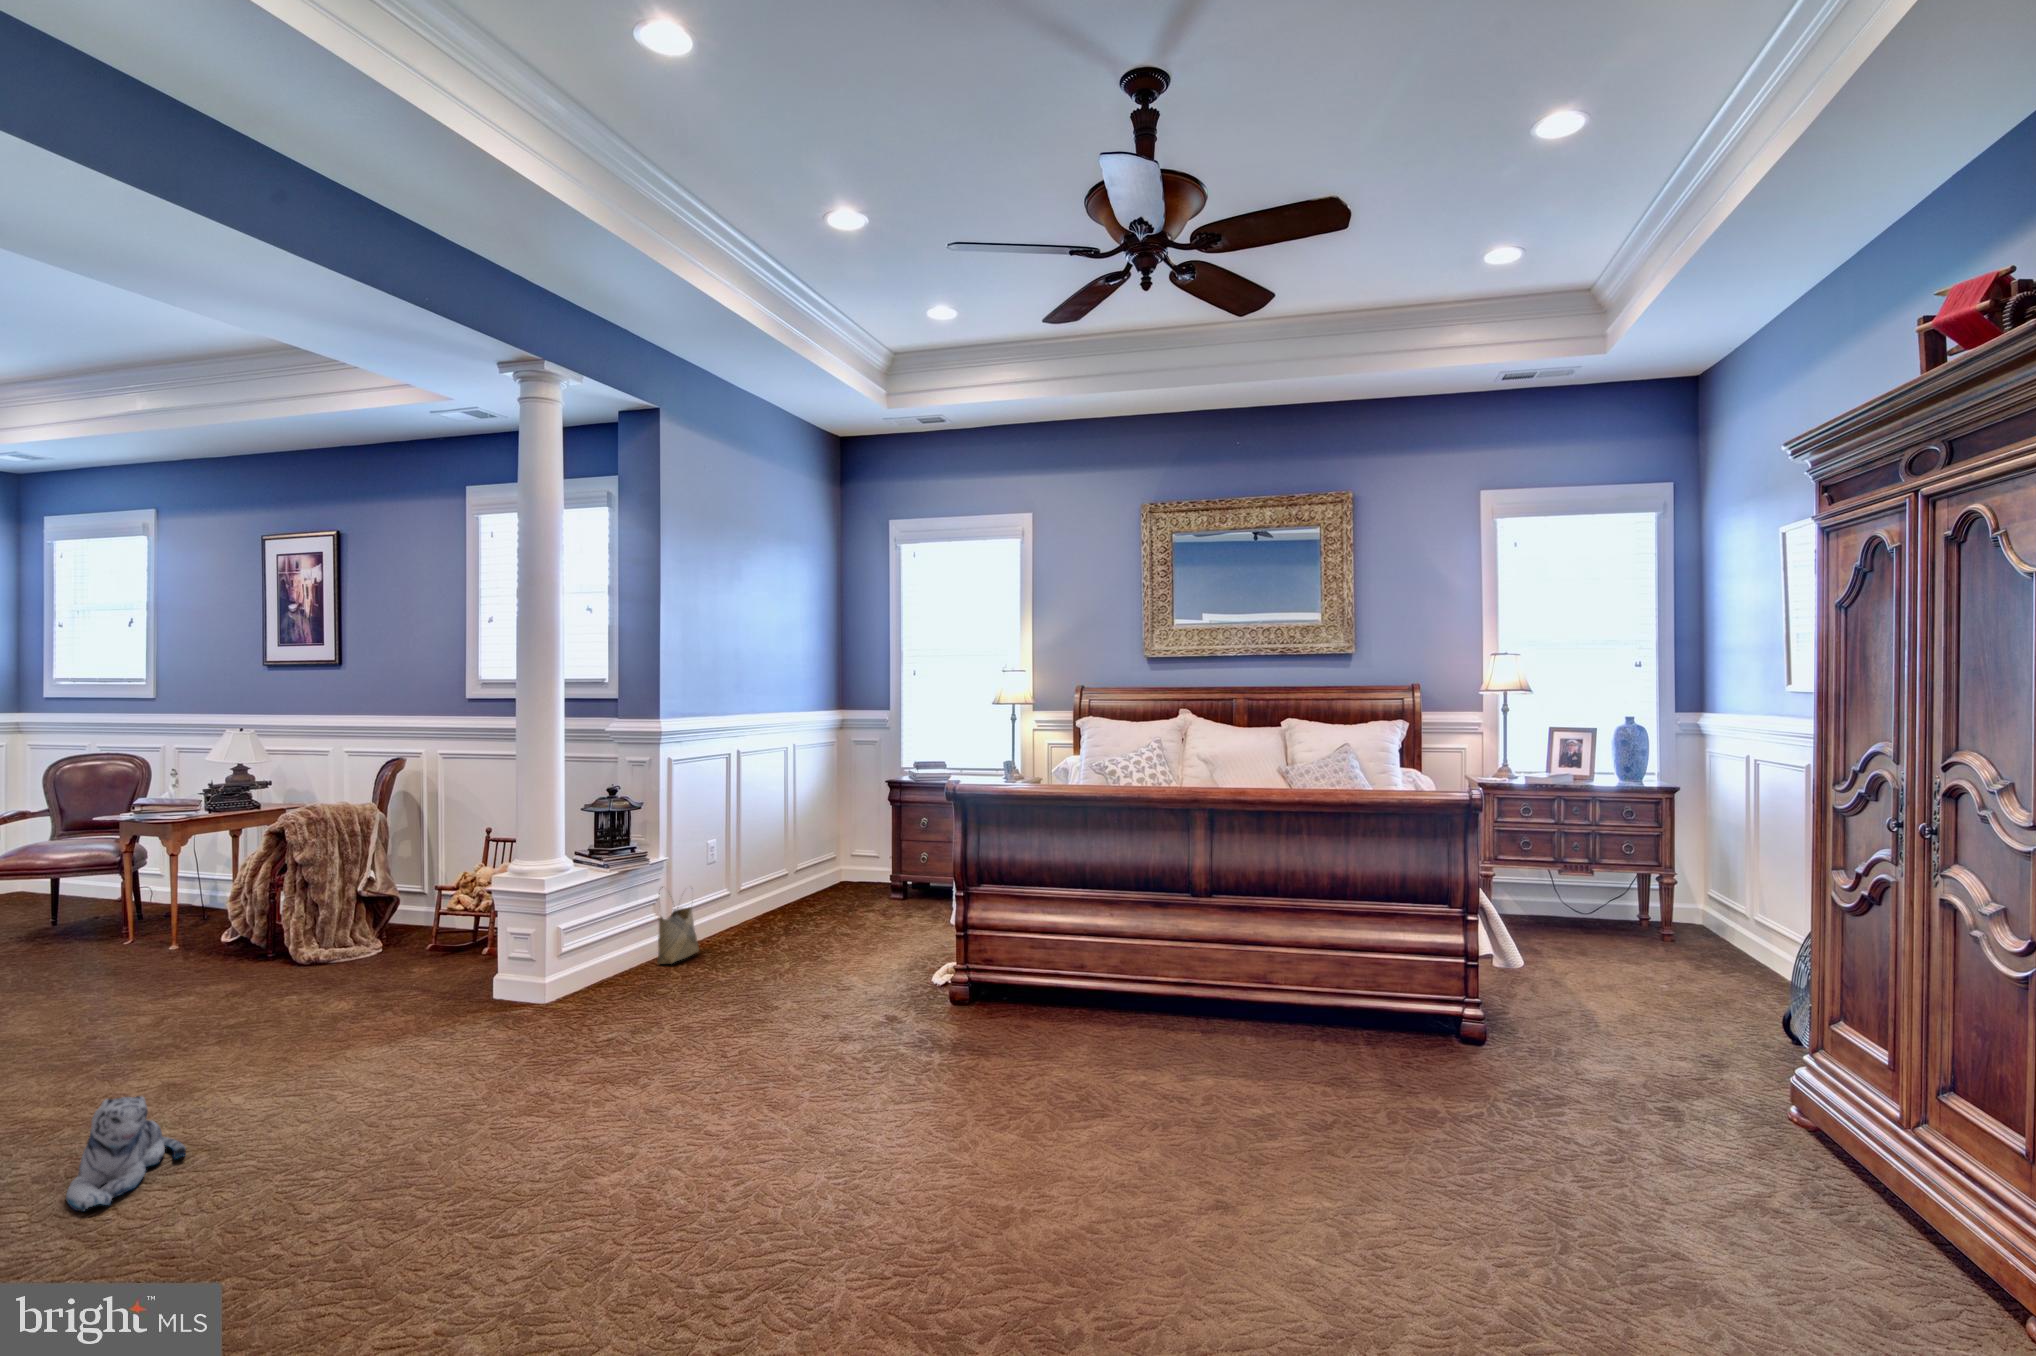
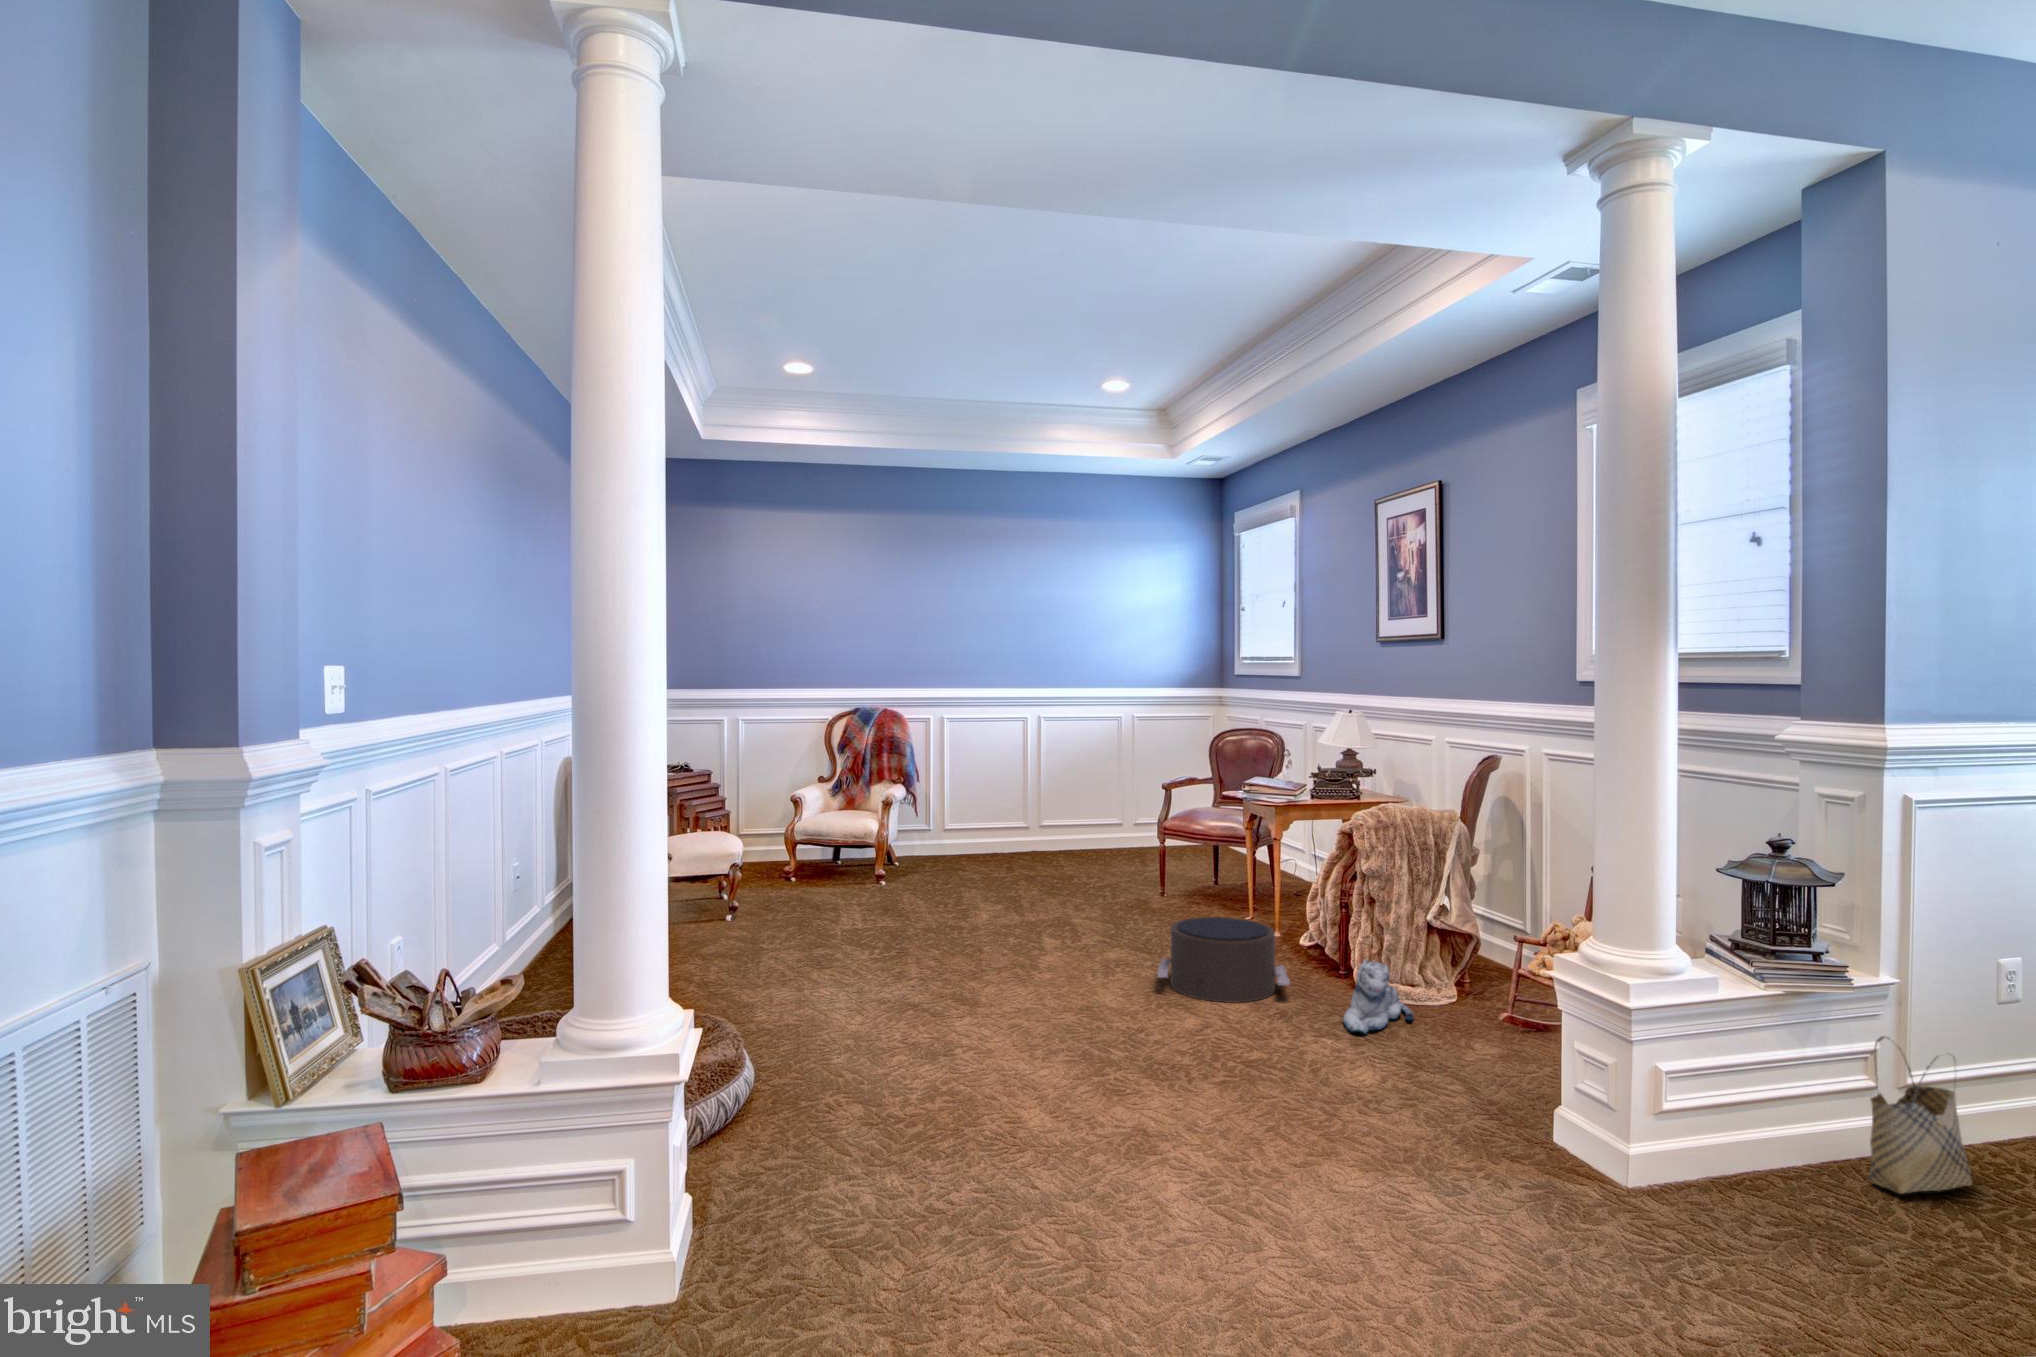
pouf: none [71,927,236,1007] -> present [1158,917,1290,1003]
plush toy: present [66,1096,186,1212] -> present [1343,960,1414,1033]

